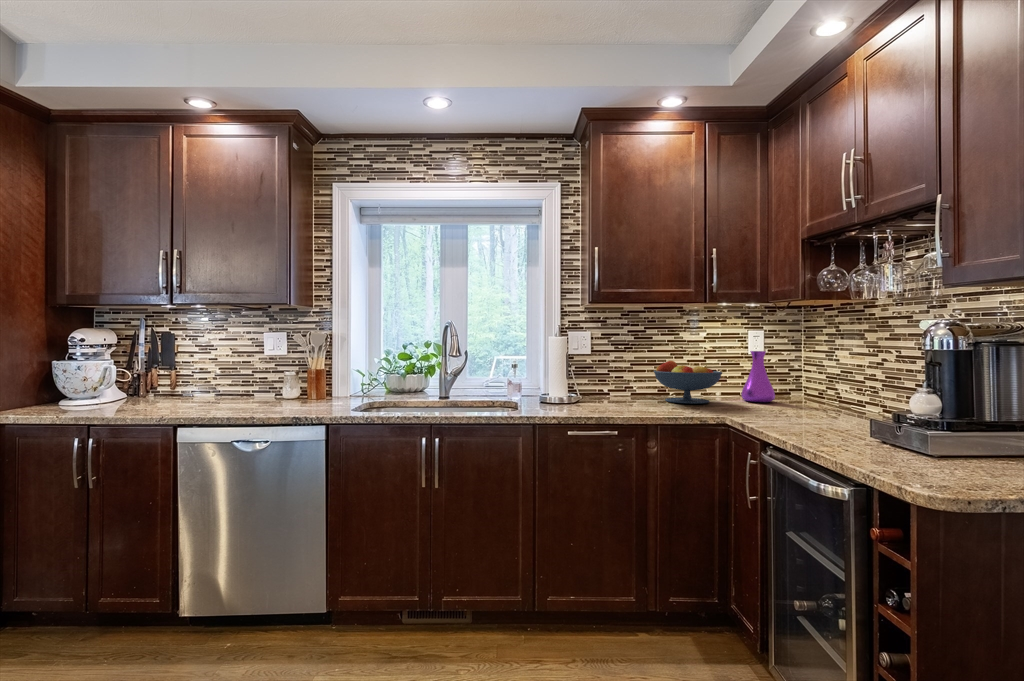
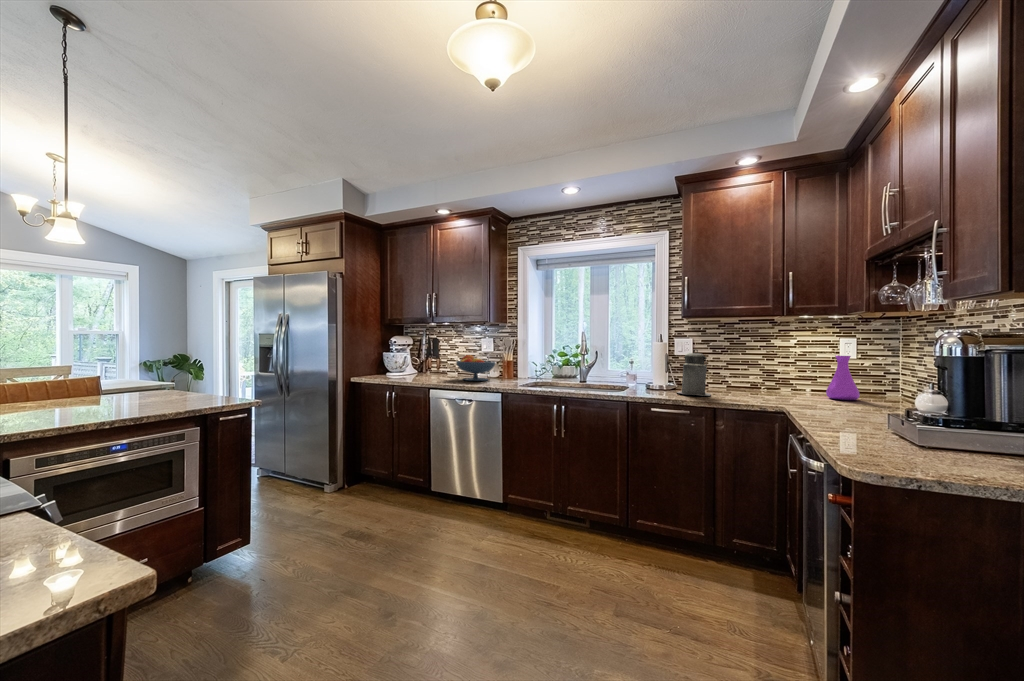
canister: none [592,347,636,408] -> present [677,349,711,396]
fruit bowl: present [654,361,722,404] -> present [456,355,495,381]

